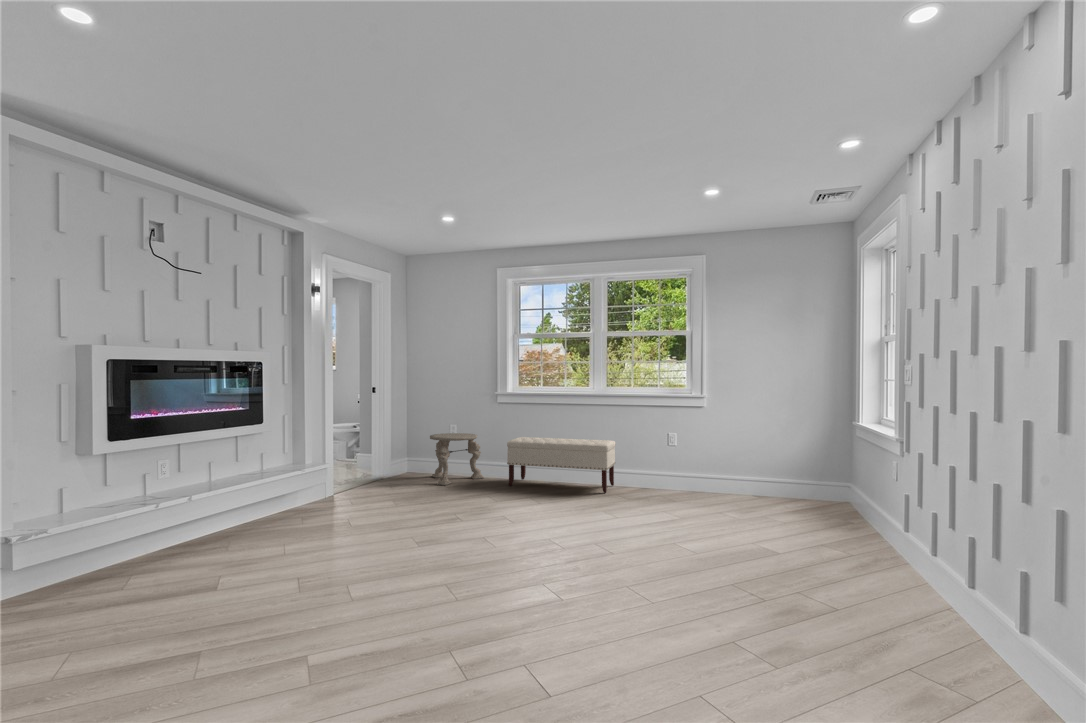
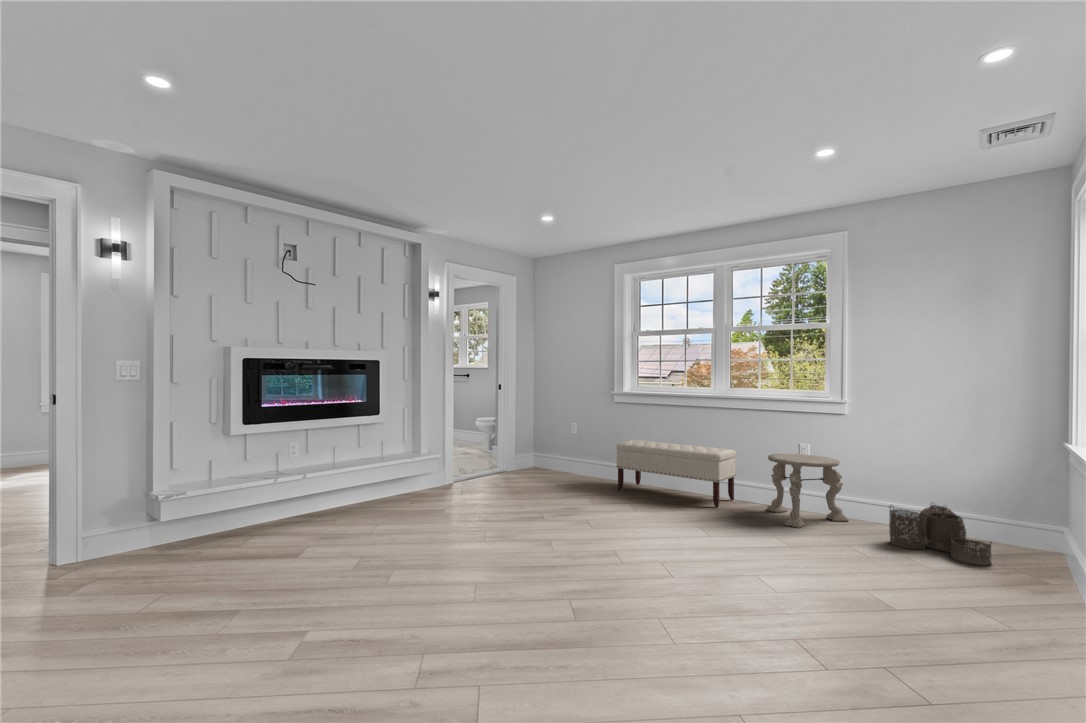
side table: present [430,433,484,486] -> present [767,454,849,528]
woven basket: none [745,472,816,515] -> present [889,505,992,565]

